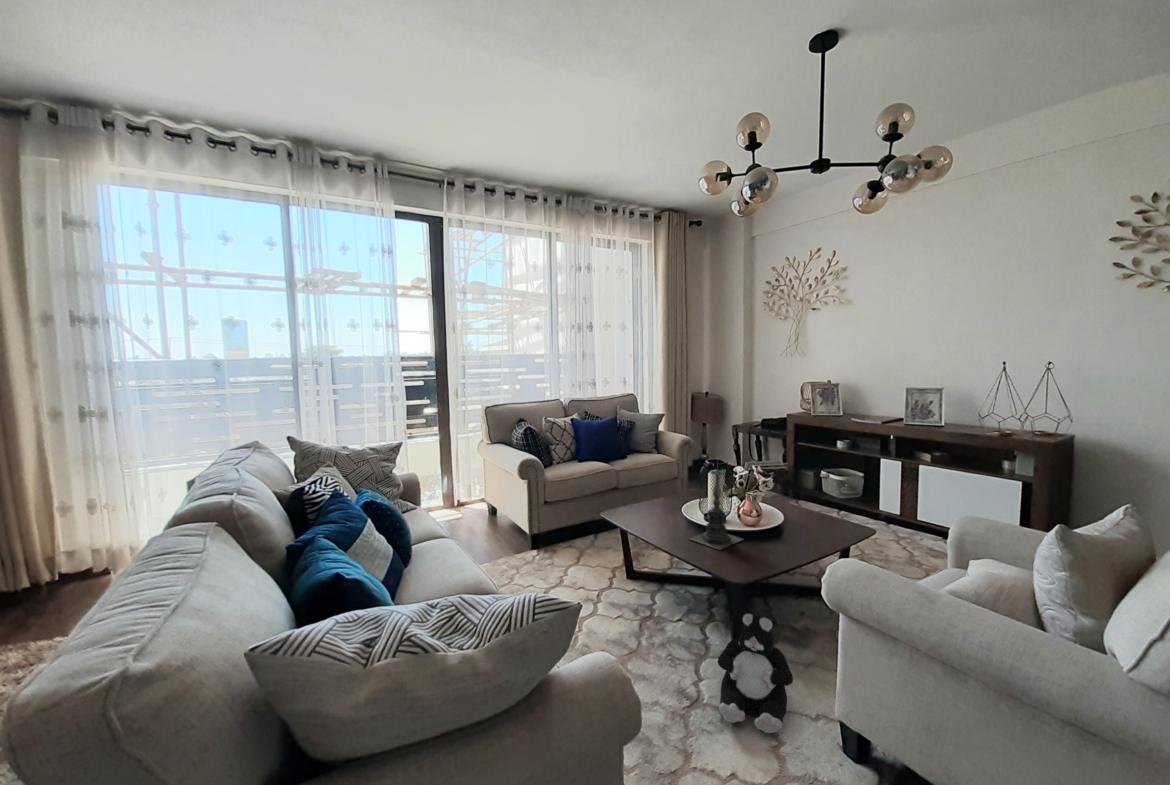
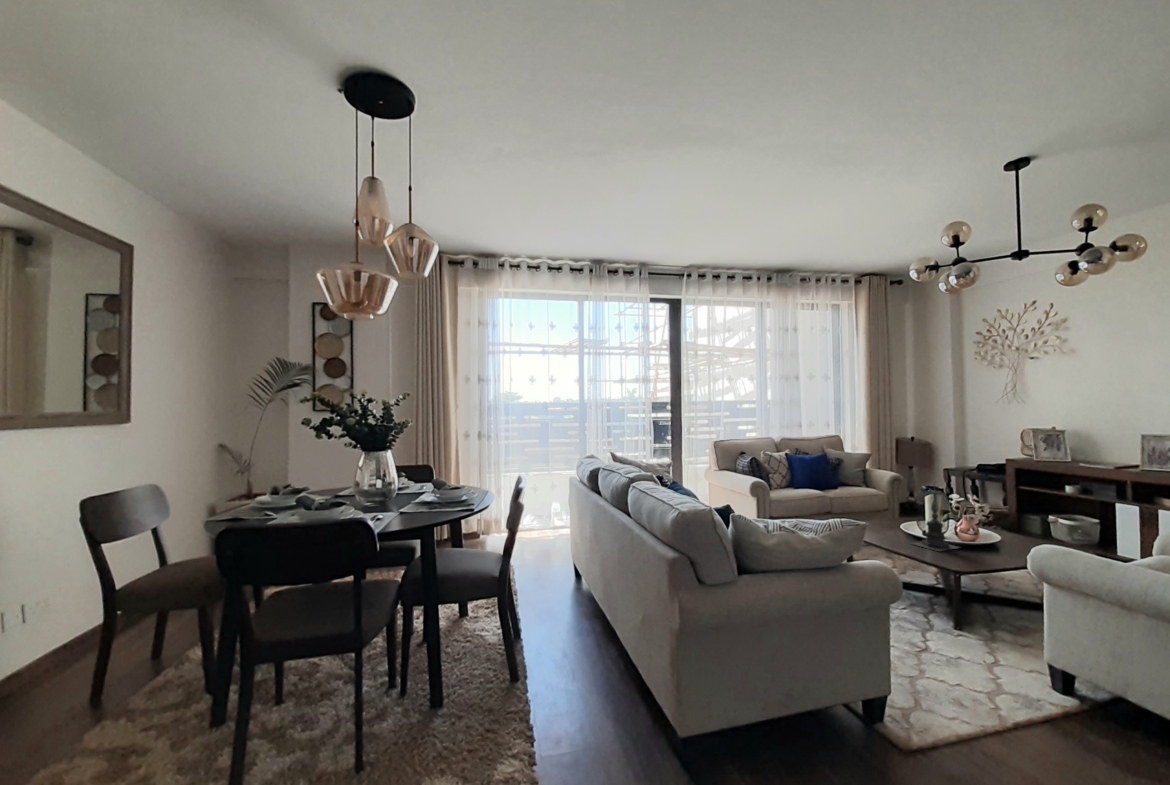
plush toy: present [718,612,793,733] -> none [942,591,1009,674]

